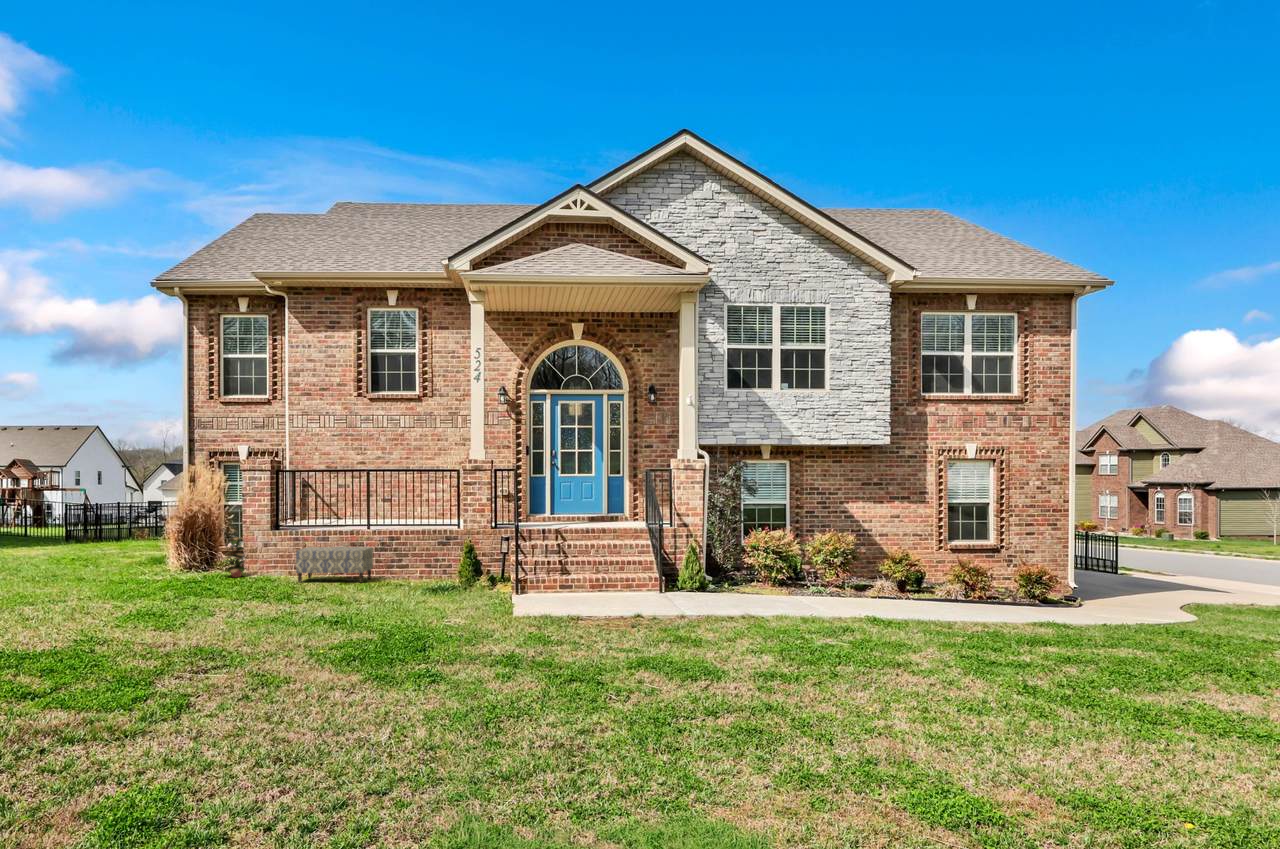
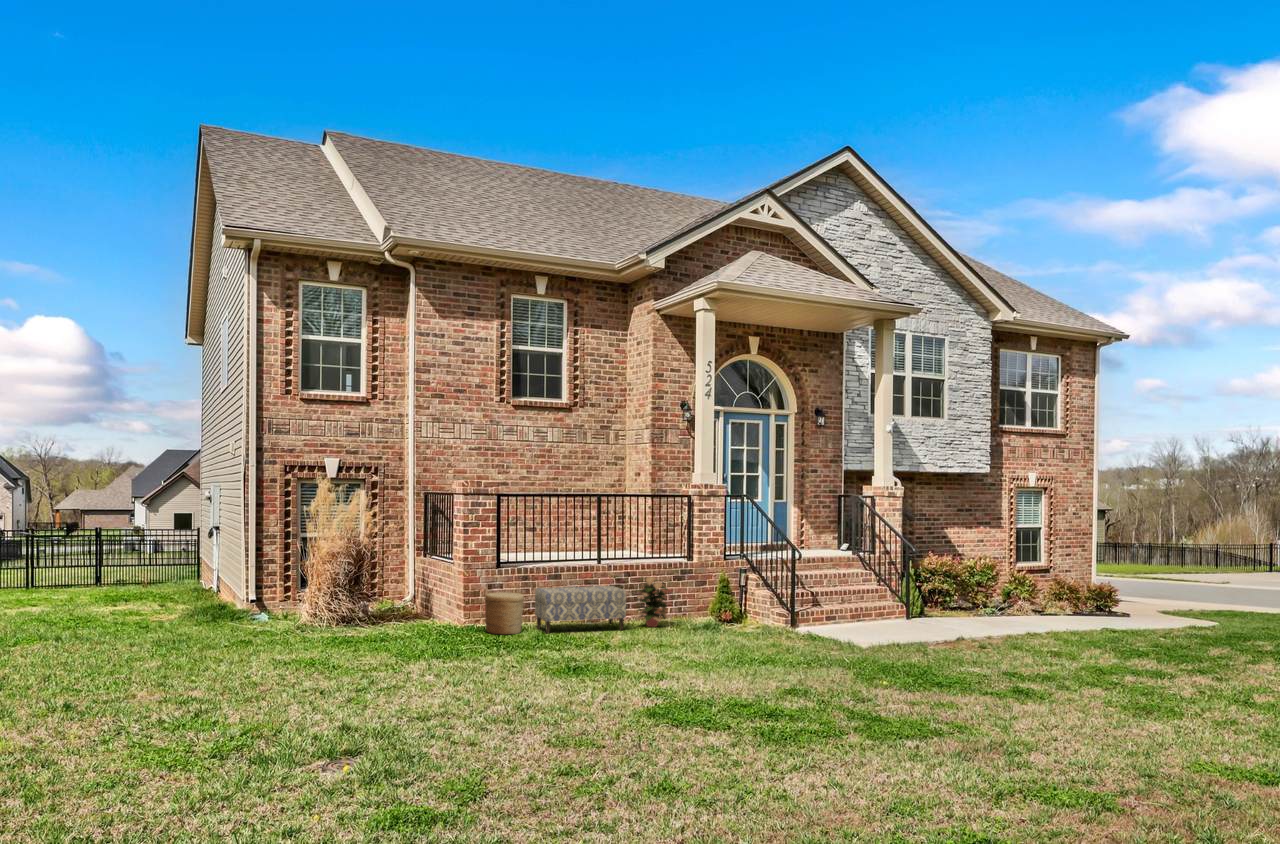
decorative plant: present [224,537,248,577] -> present [636,577,667,627]
woven basket: none [258,550,291,582] -> present [485,592,524,635]

